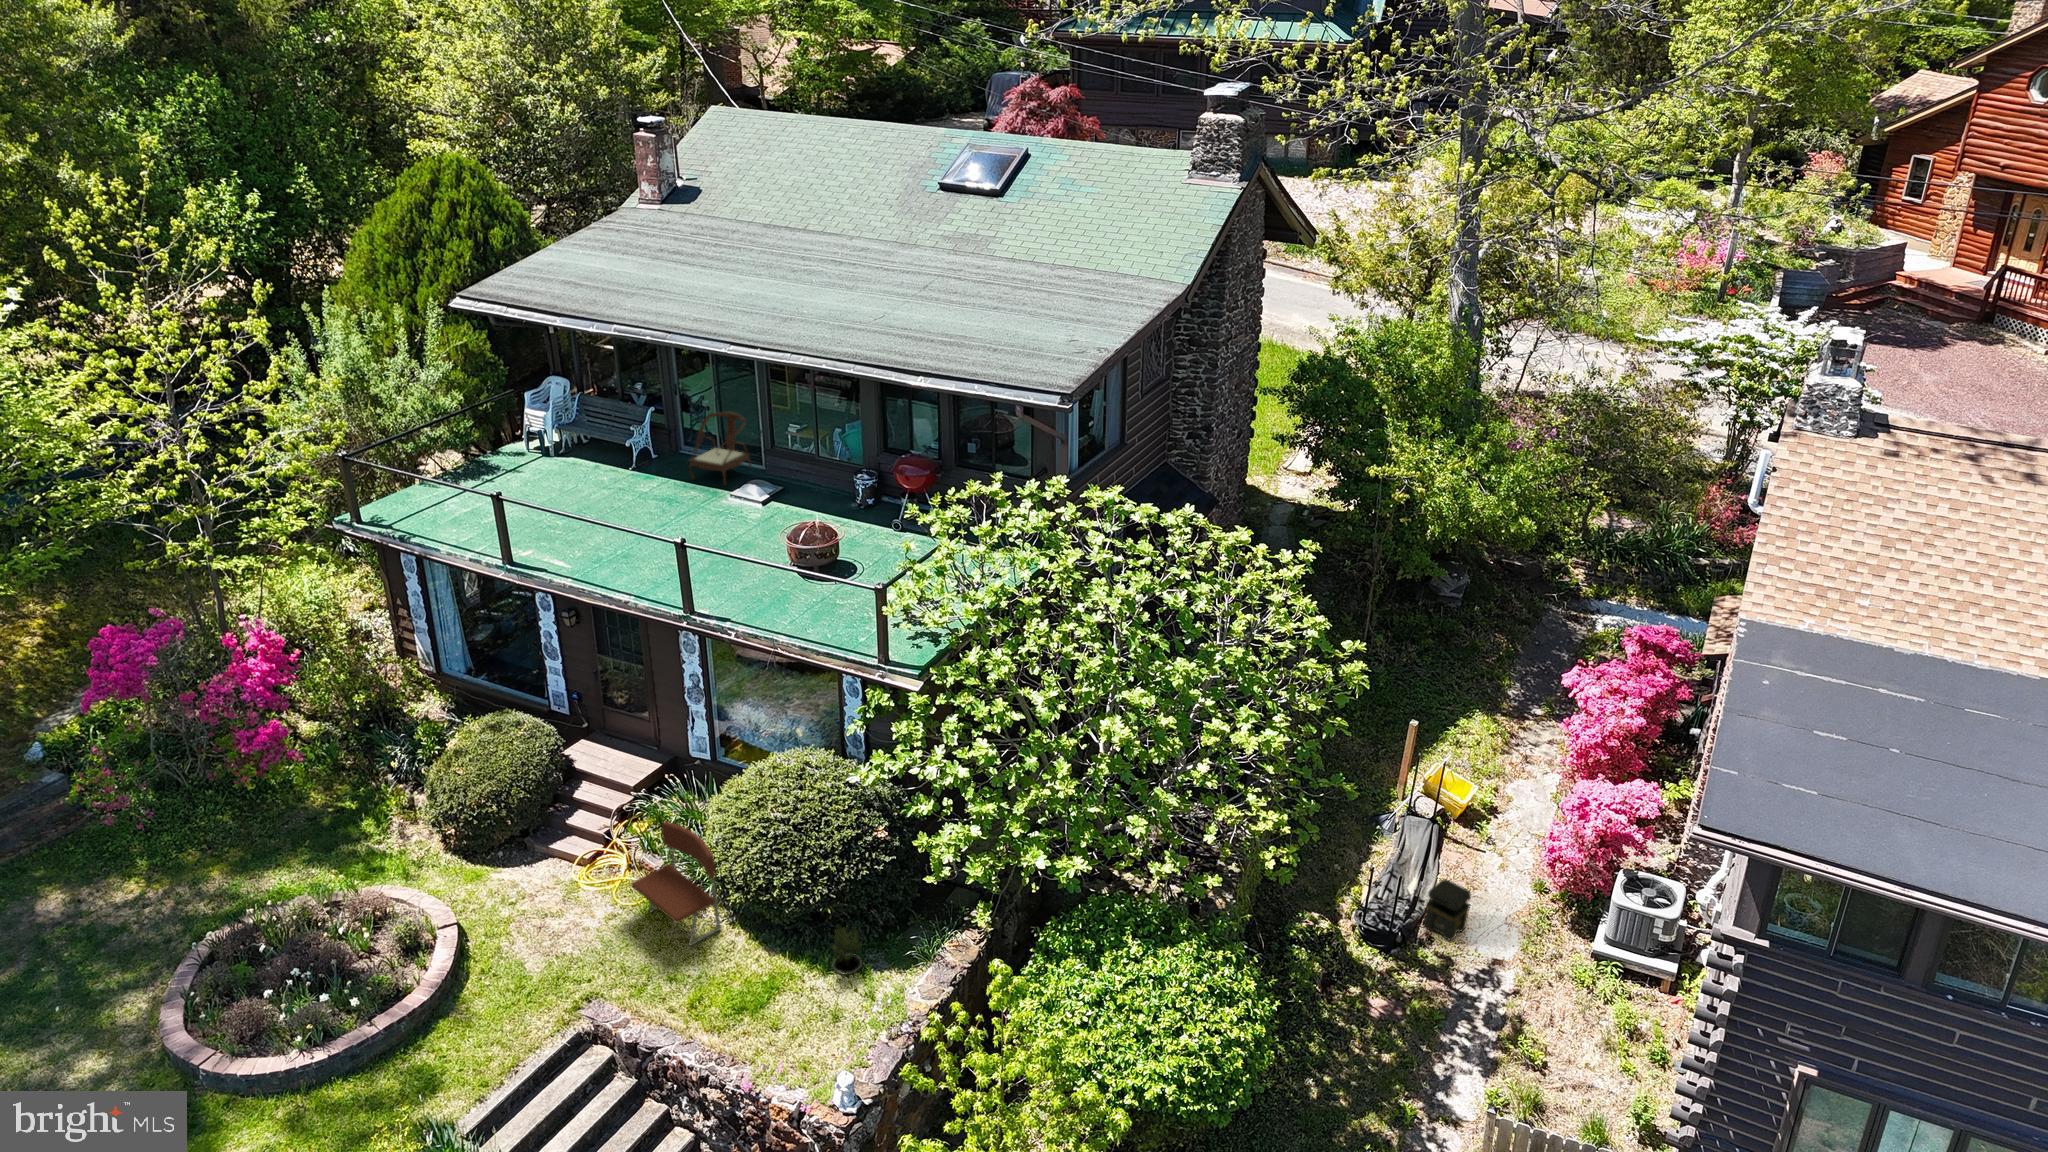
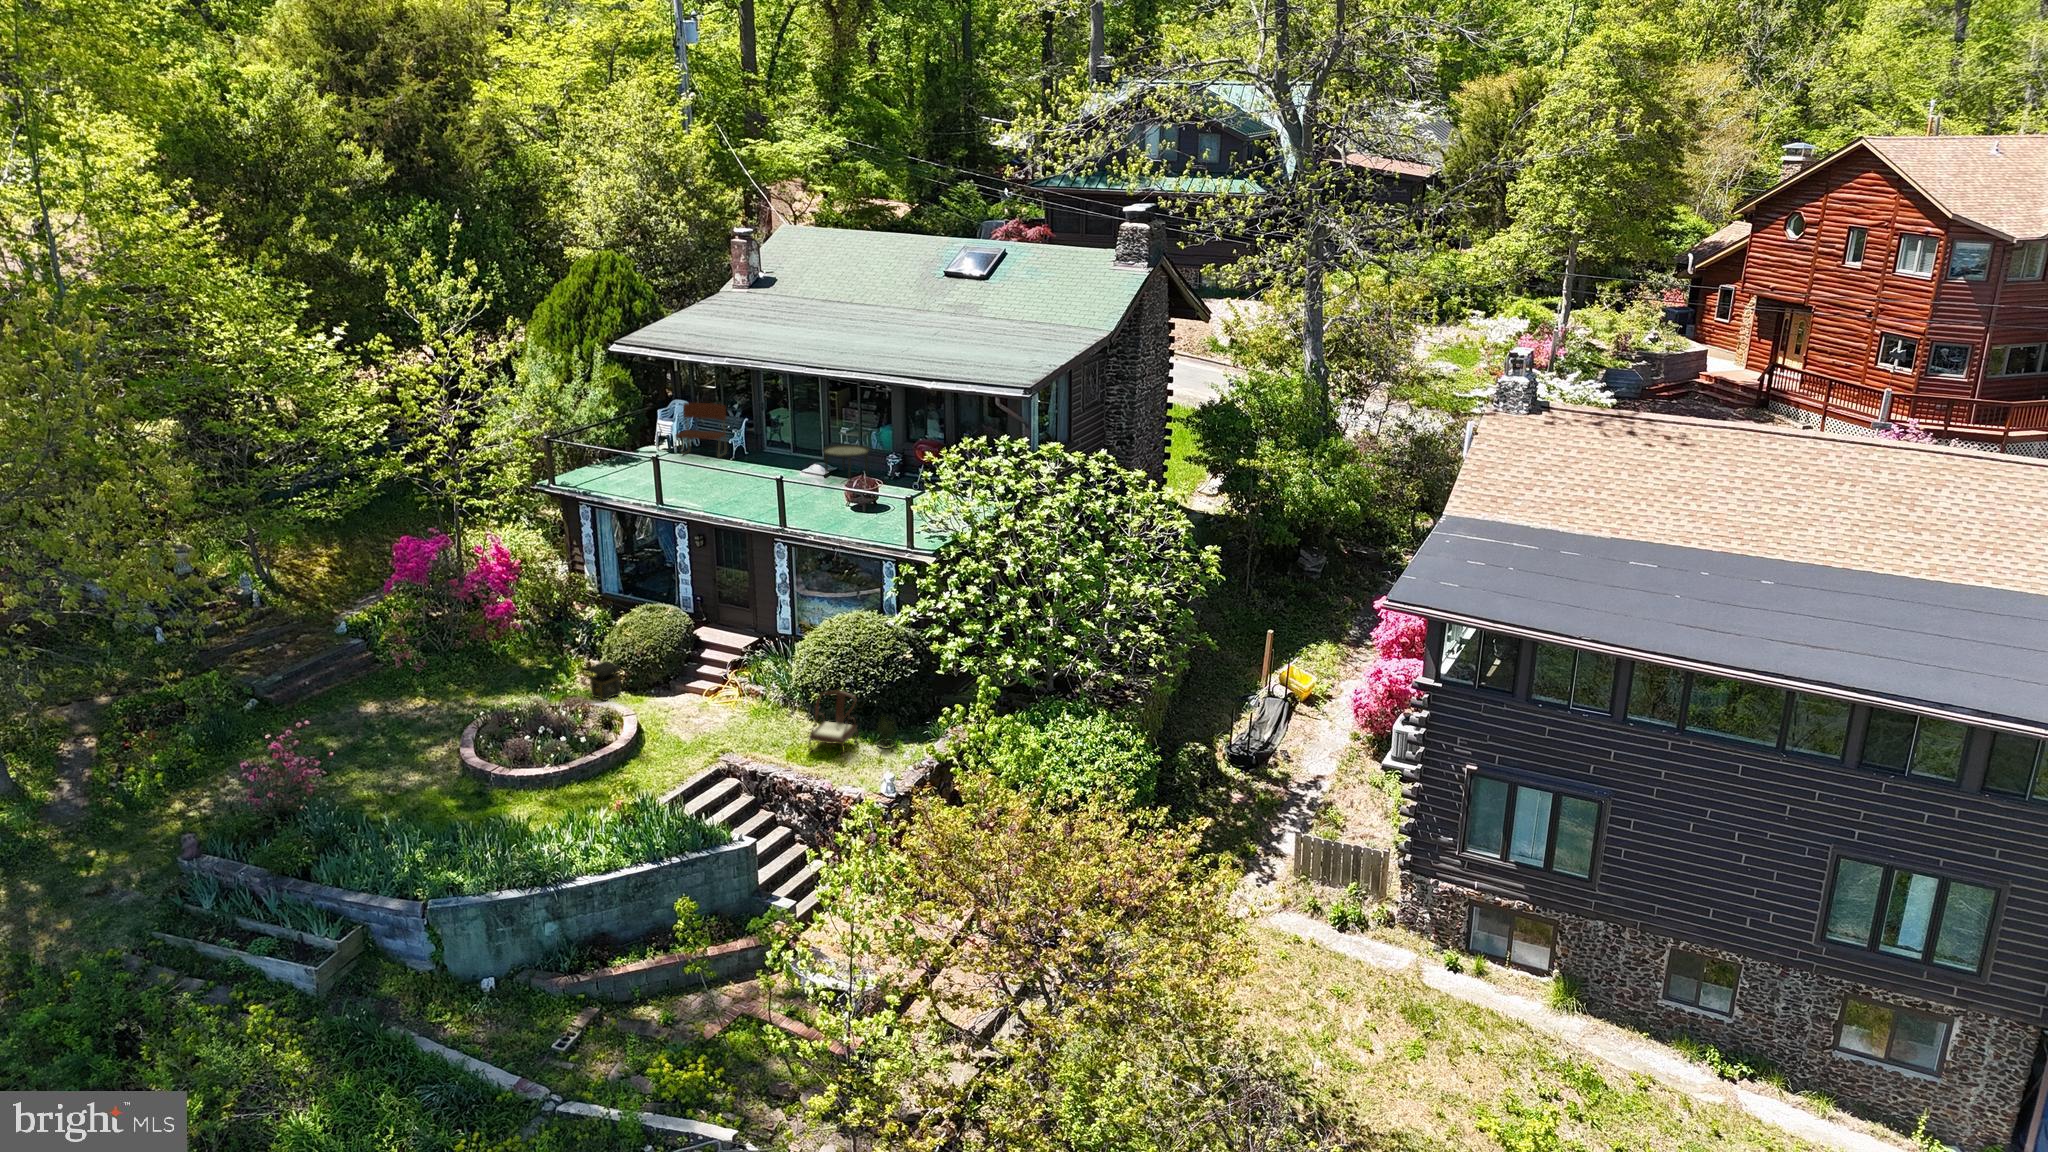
armchair: present [689,412,751,486] -> present [808,690,858,756]
round table: none [756,451,826,511] -> present [823,444,870,481]
bench: present [631,821,722,946] -> present [676,403,727,457]
toolbox: present [1424,879,1471,940] -> present [589,661,621,701]

